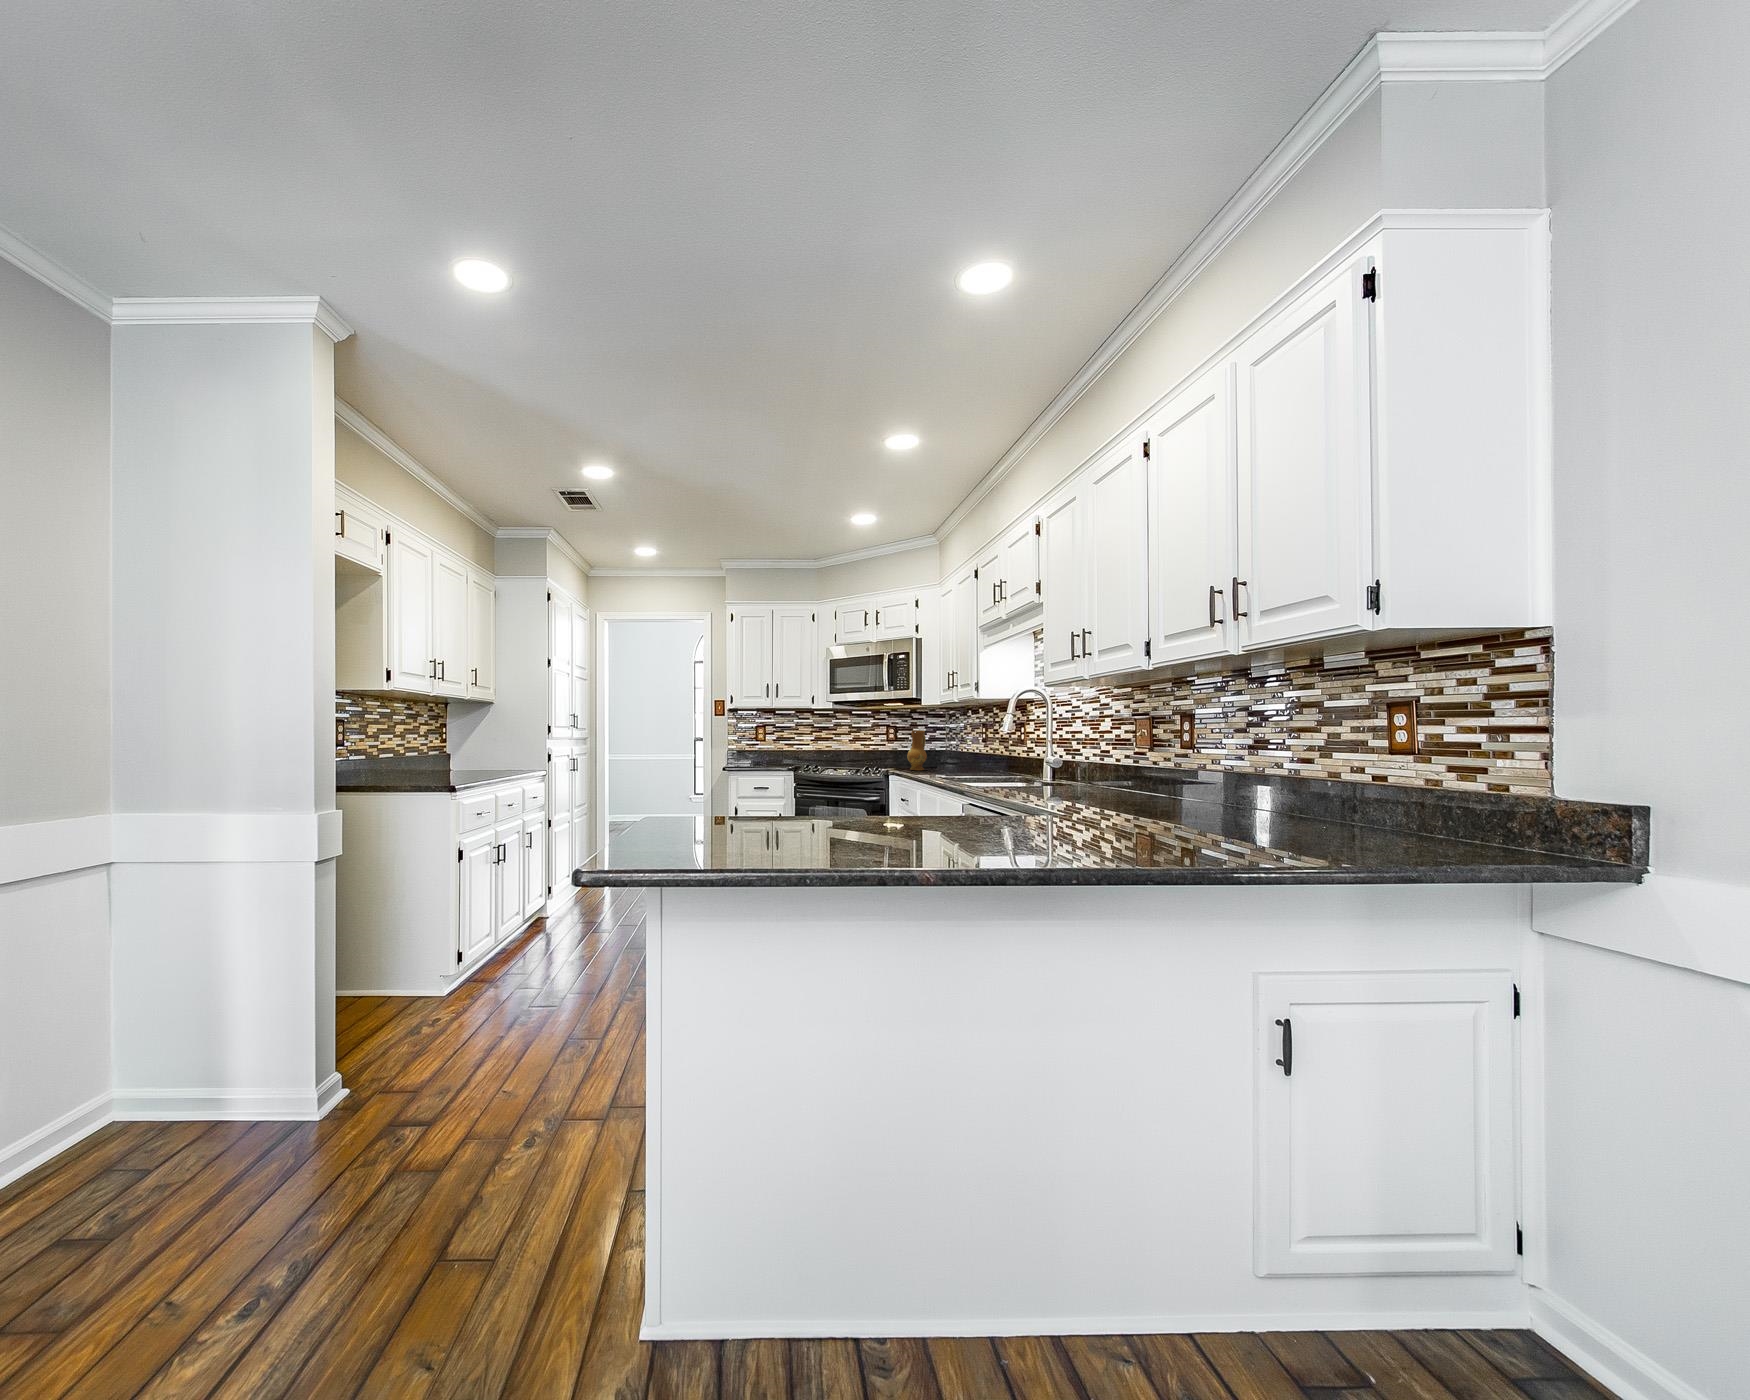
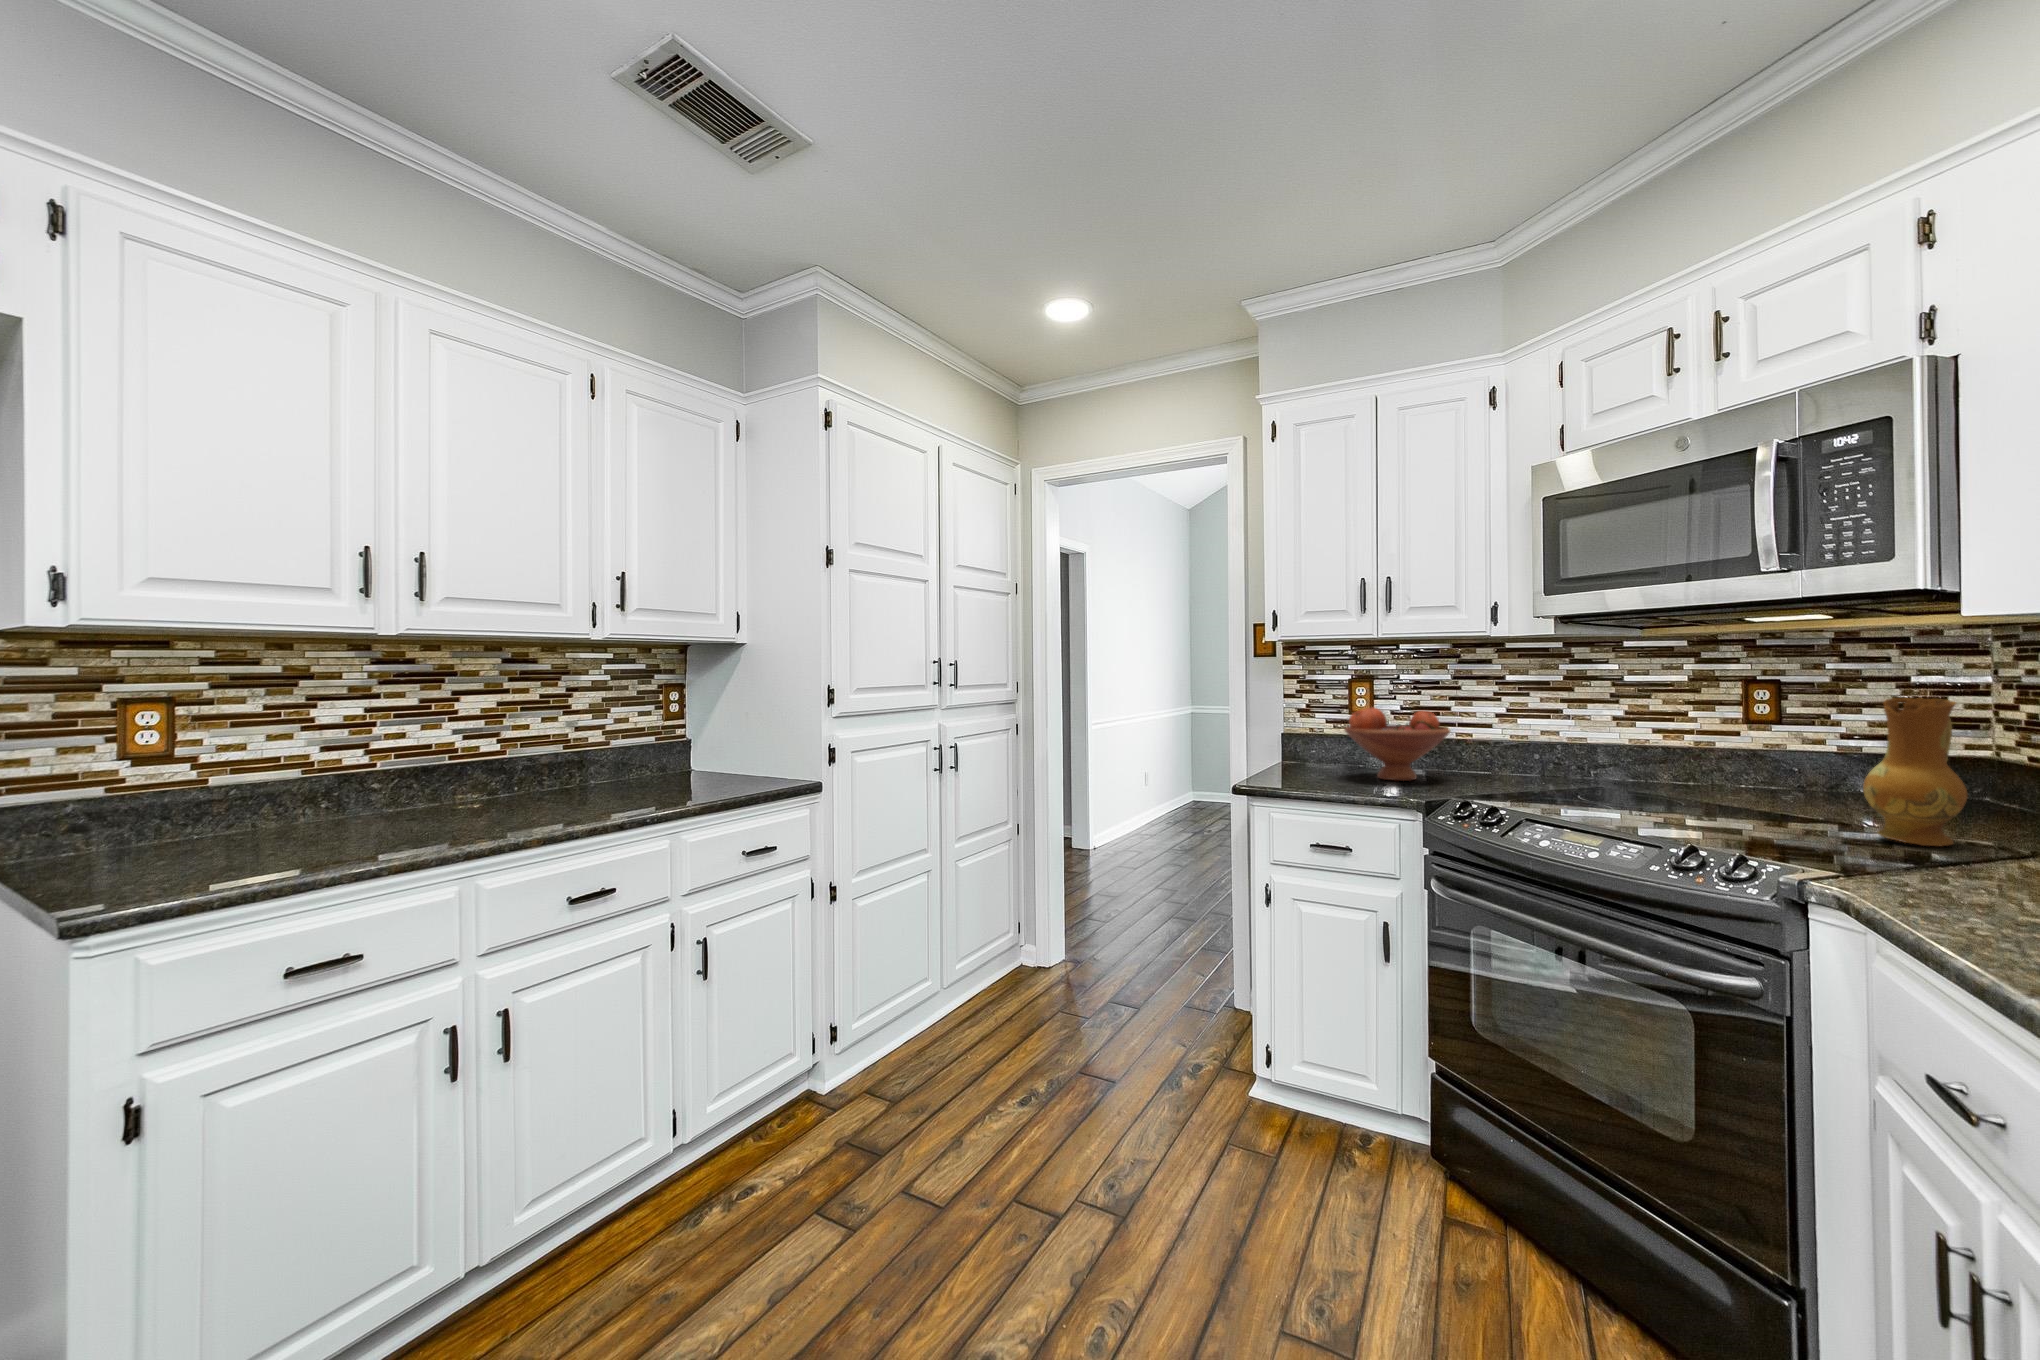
fruit bowl: none [757,738,797,767] -> present [1344,707,1450,781]

